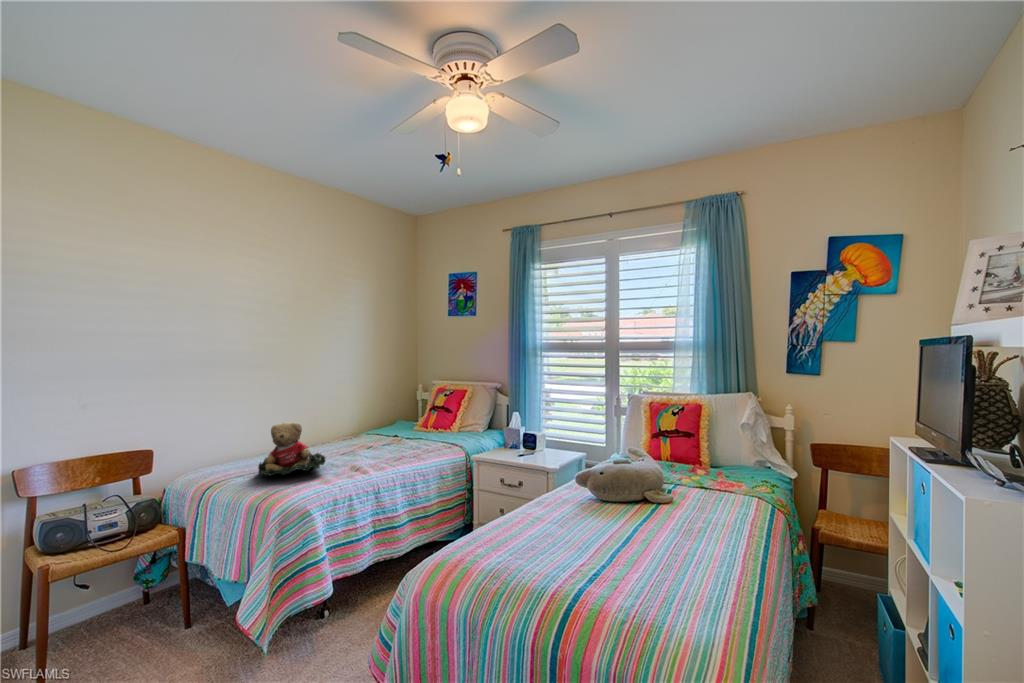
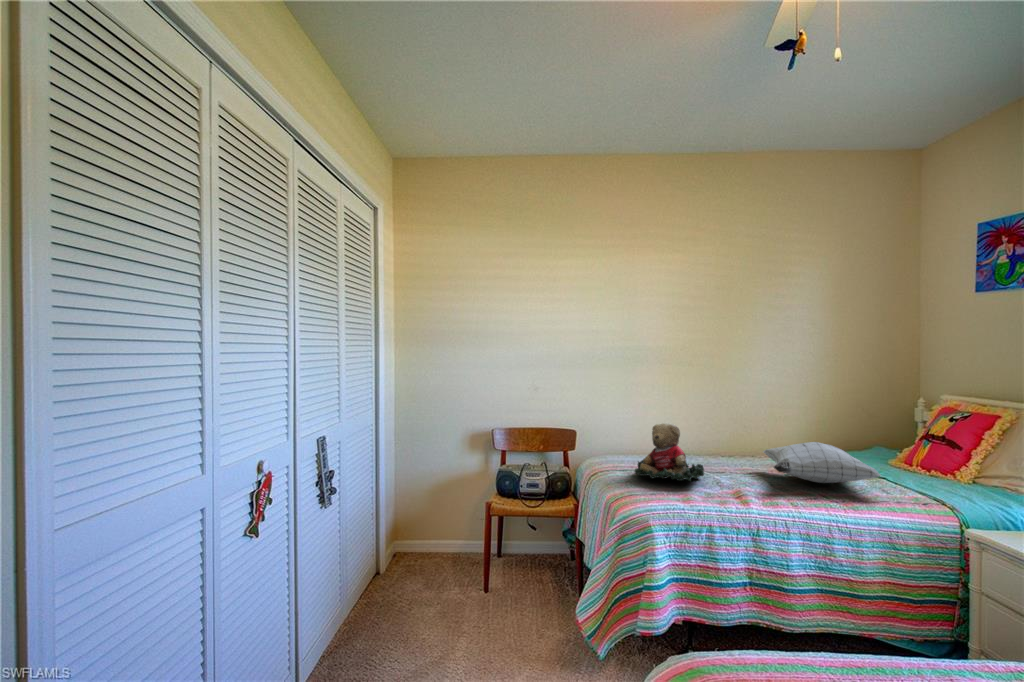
pillow: none [350,420,431,449] -> present [763,442,880,483]

